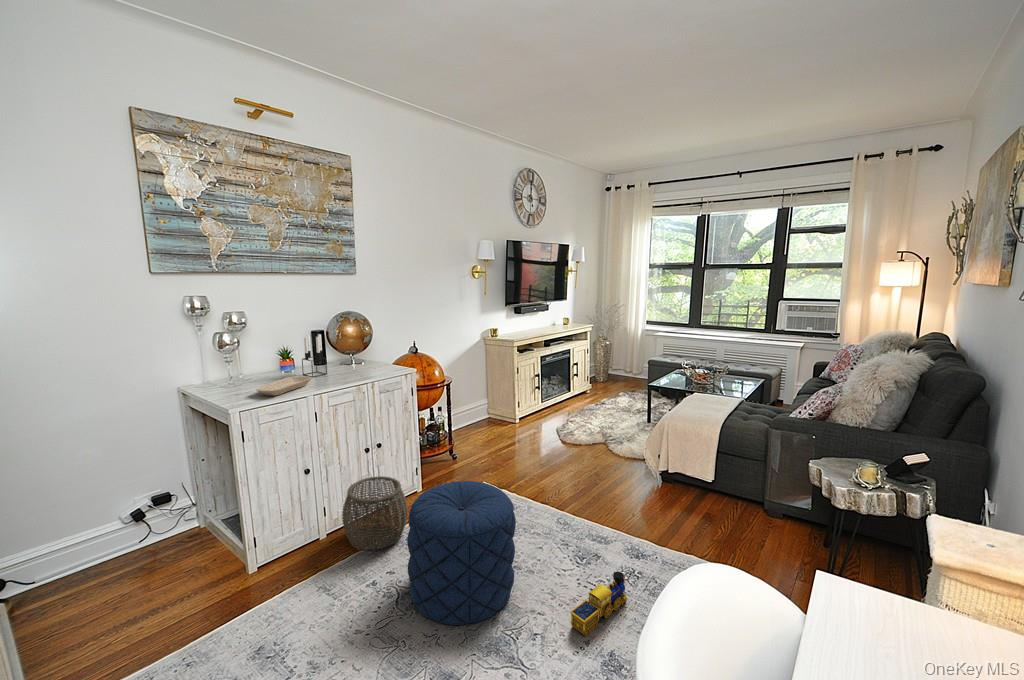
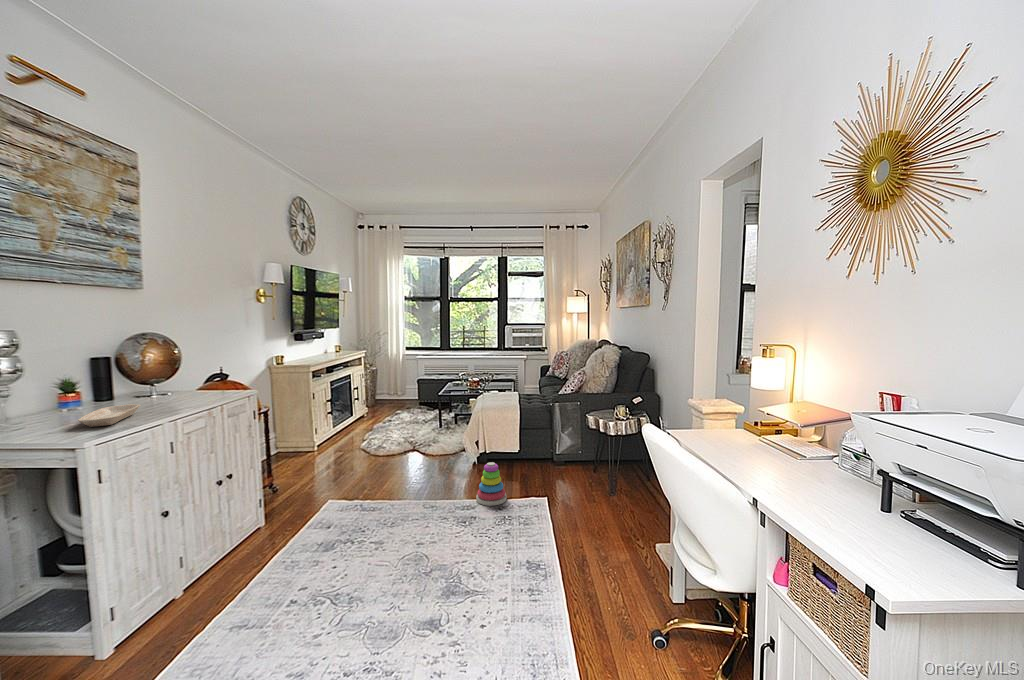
candle holder: present [302,334,327,377] -> none [104,355,141,409]
woven basket: present [342,476,408,551] -> none [205,503,288,588]
pouf: present [407,481,516,625] -> none [327,470,432,602]
stacking toy: none [617,496,655,551] -> present [476,462,507,506]
toy train: present [570,572,627,636] -> none [490,512,515,561]

